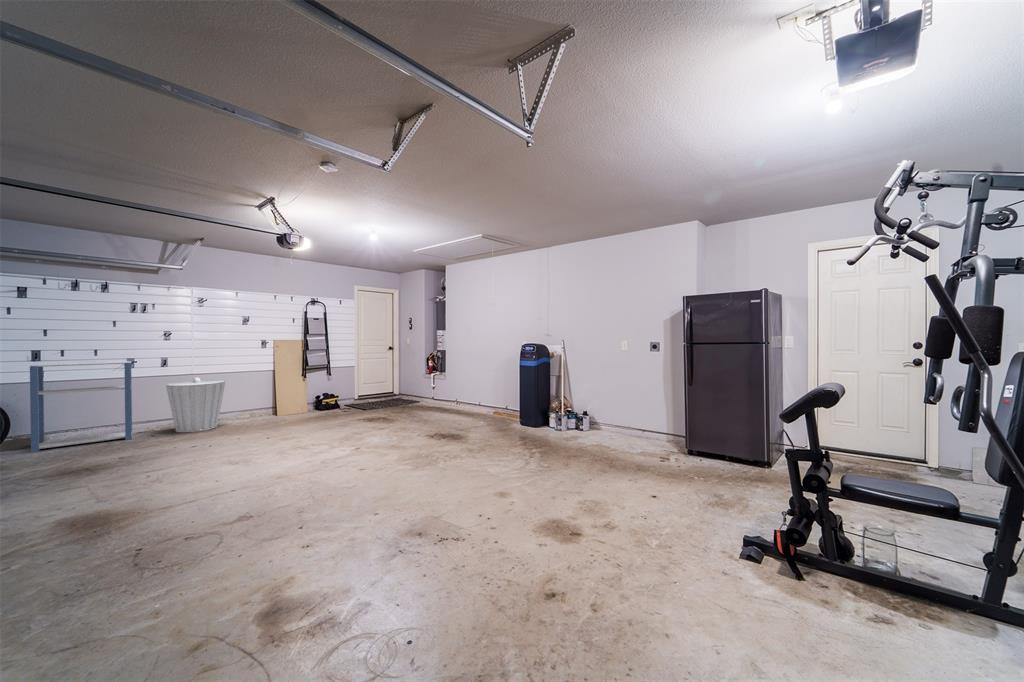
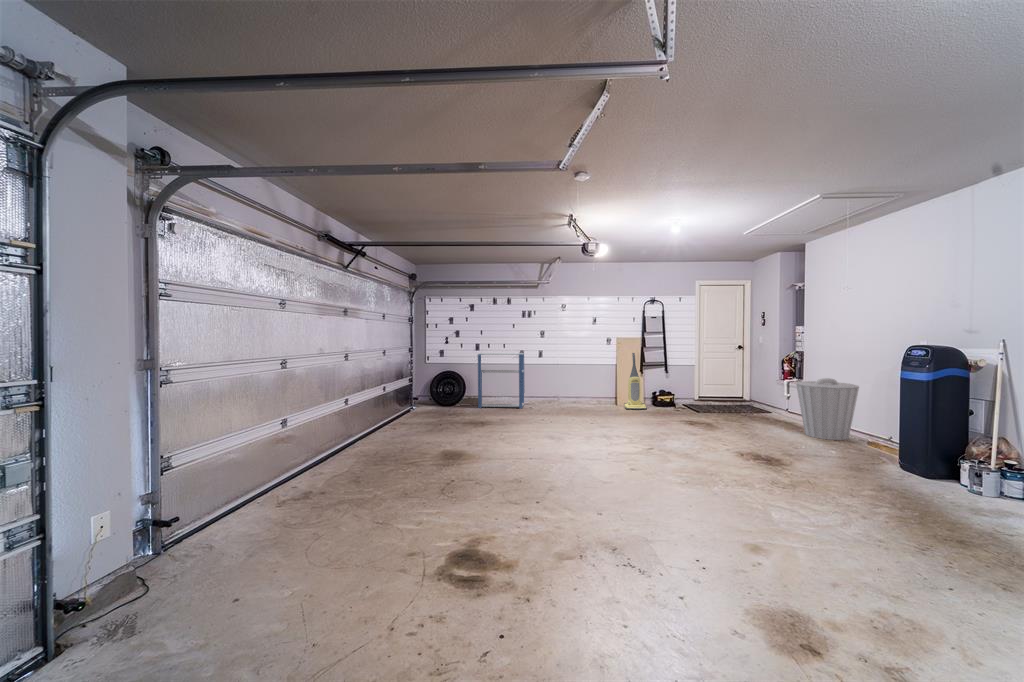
vacuum cleaner: none [286,356,313,417] -> present [624,353,647,410]
trash can: present [166,377,225,432] -> present [796,378,859,440]

